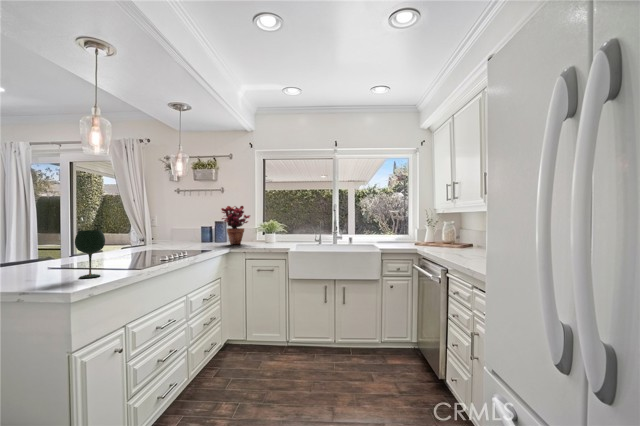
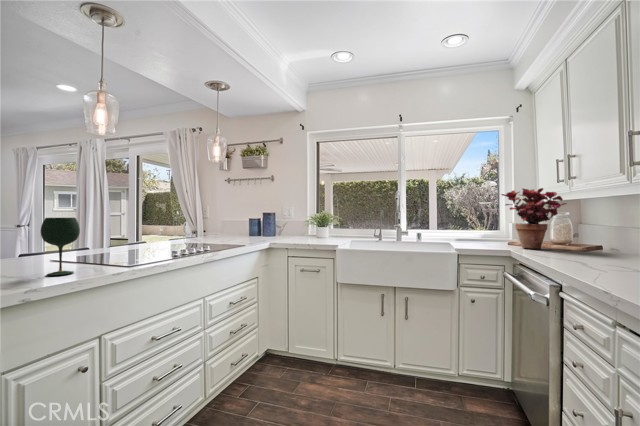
potted plant: present [221,206,250,244] -> present [502,188,567,249]

